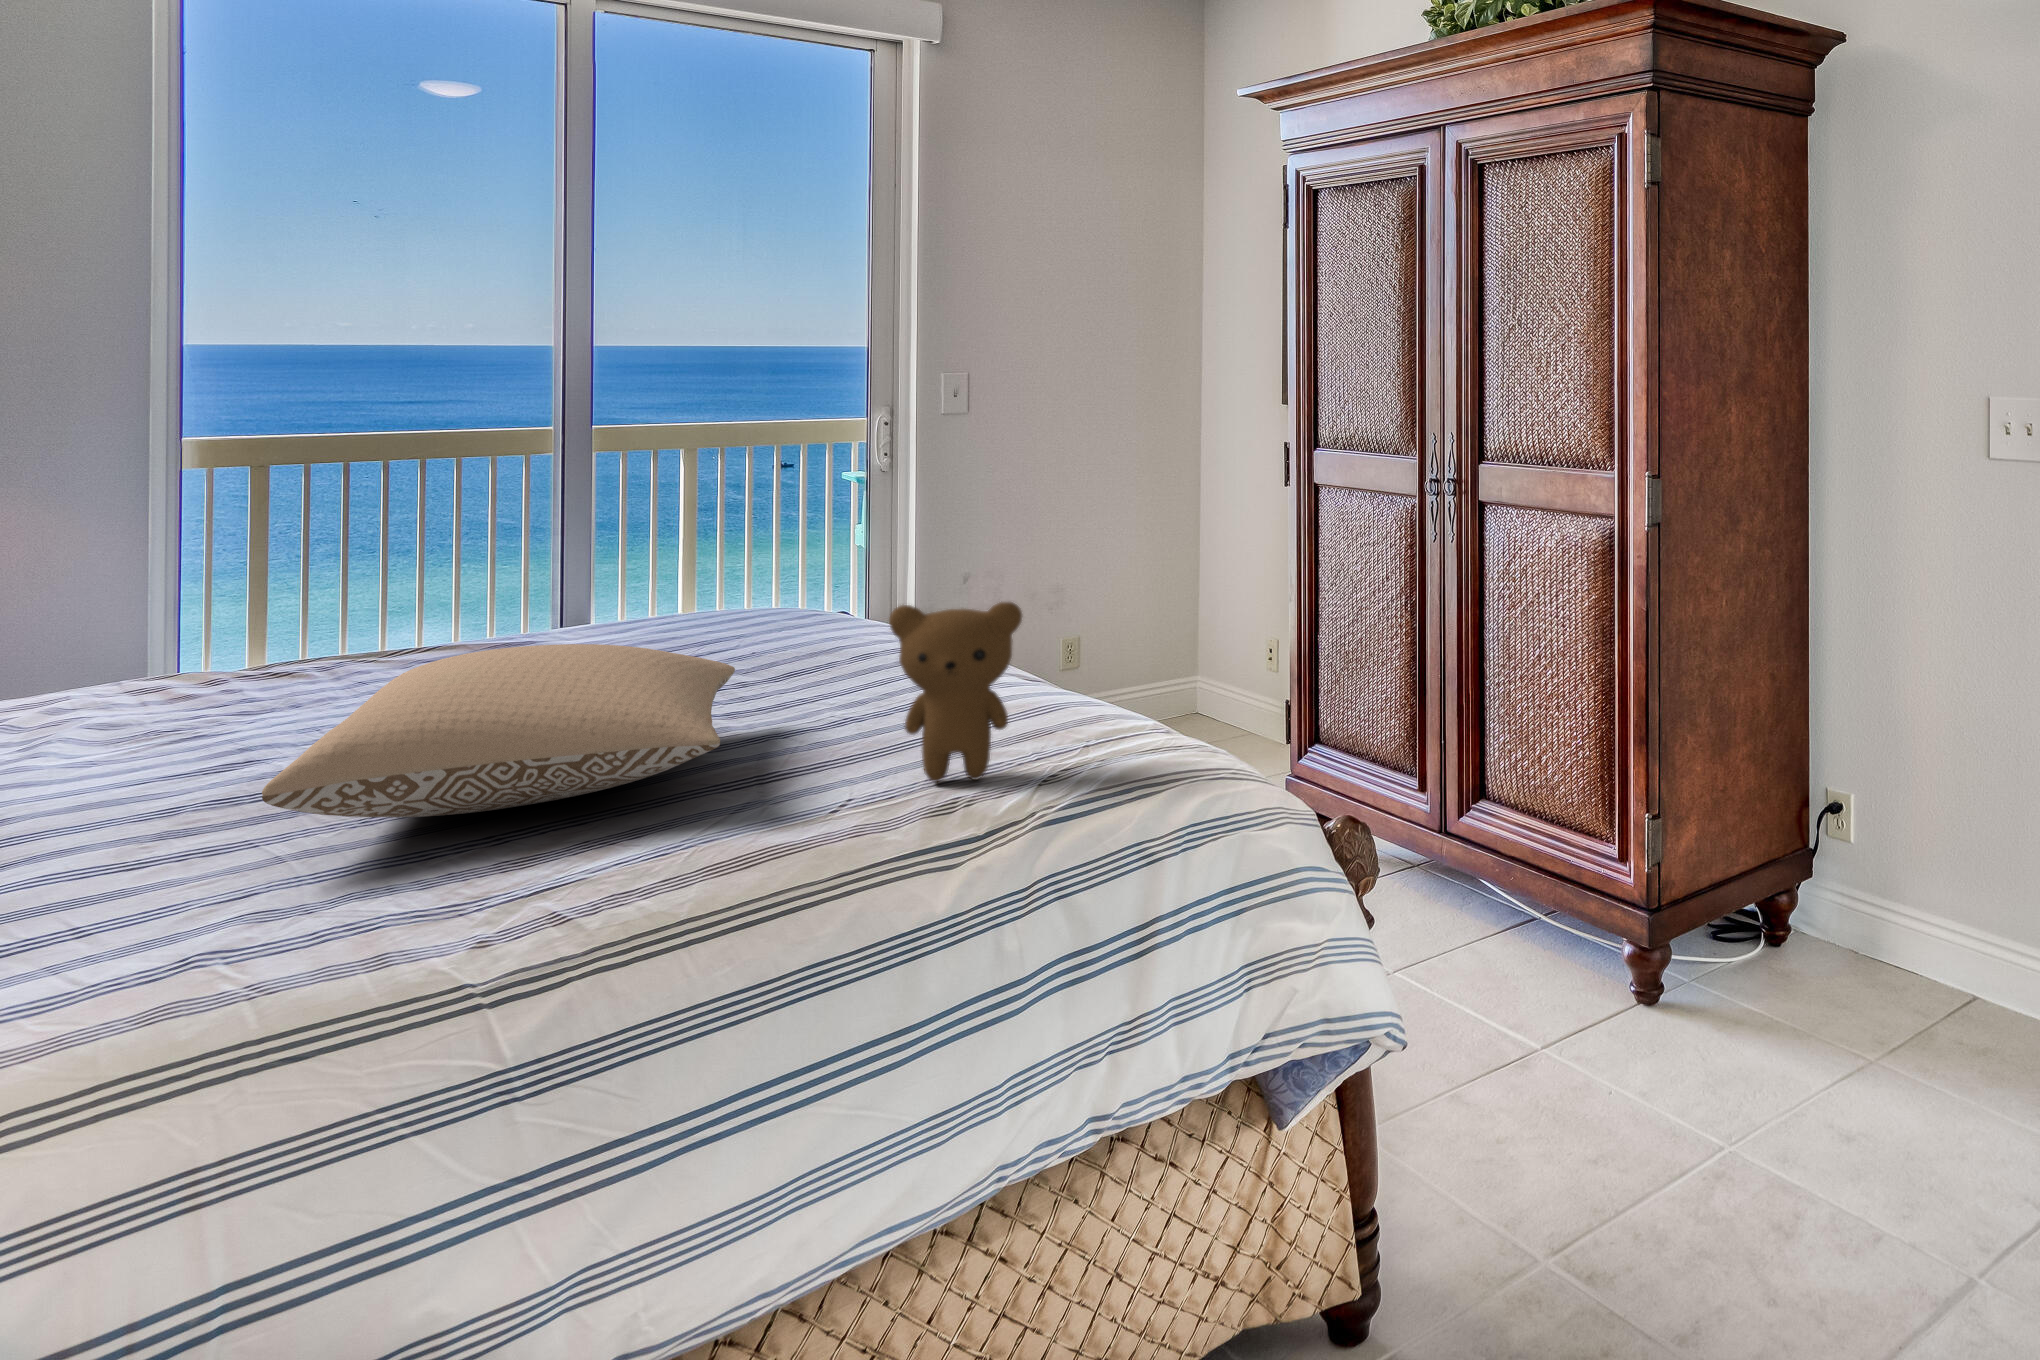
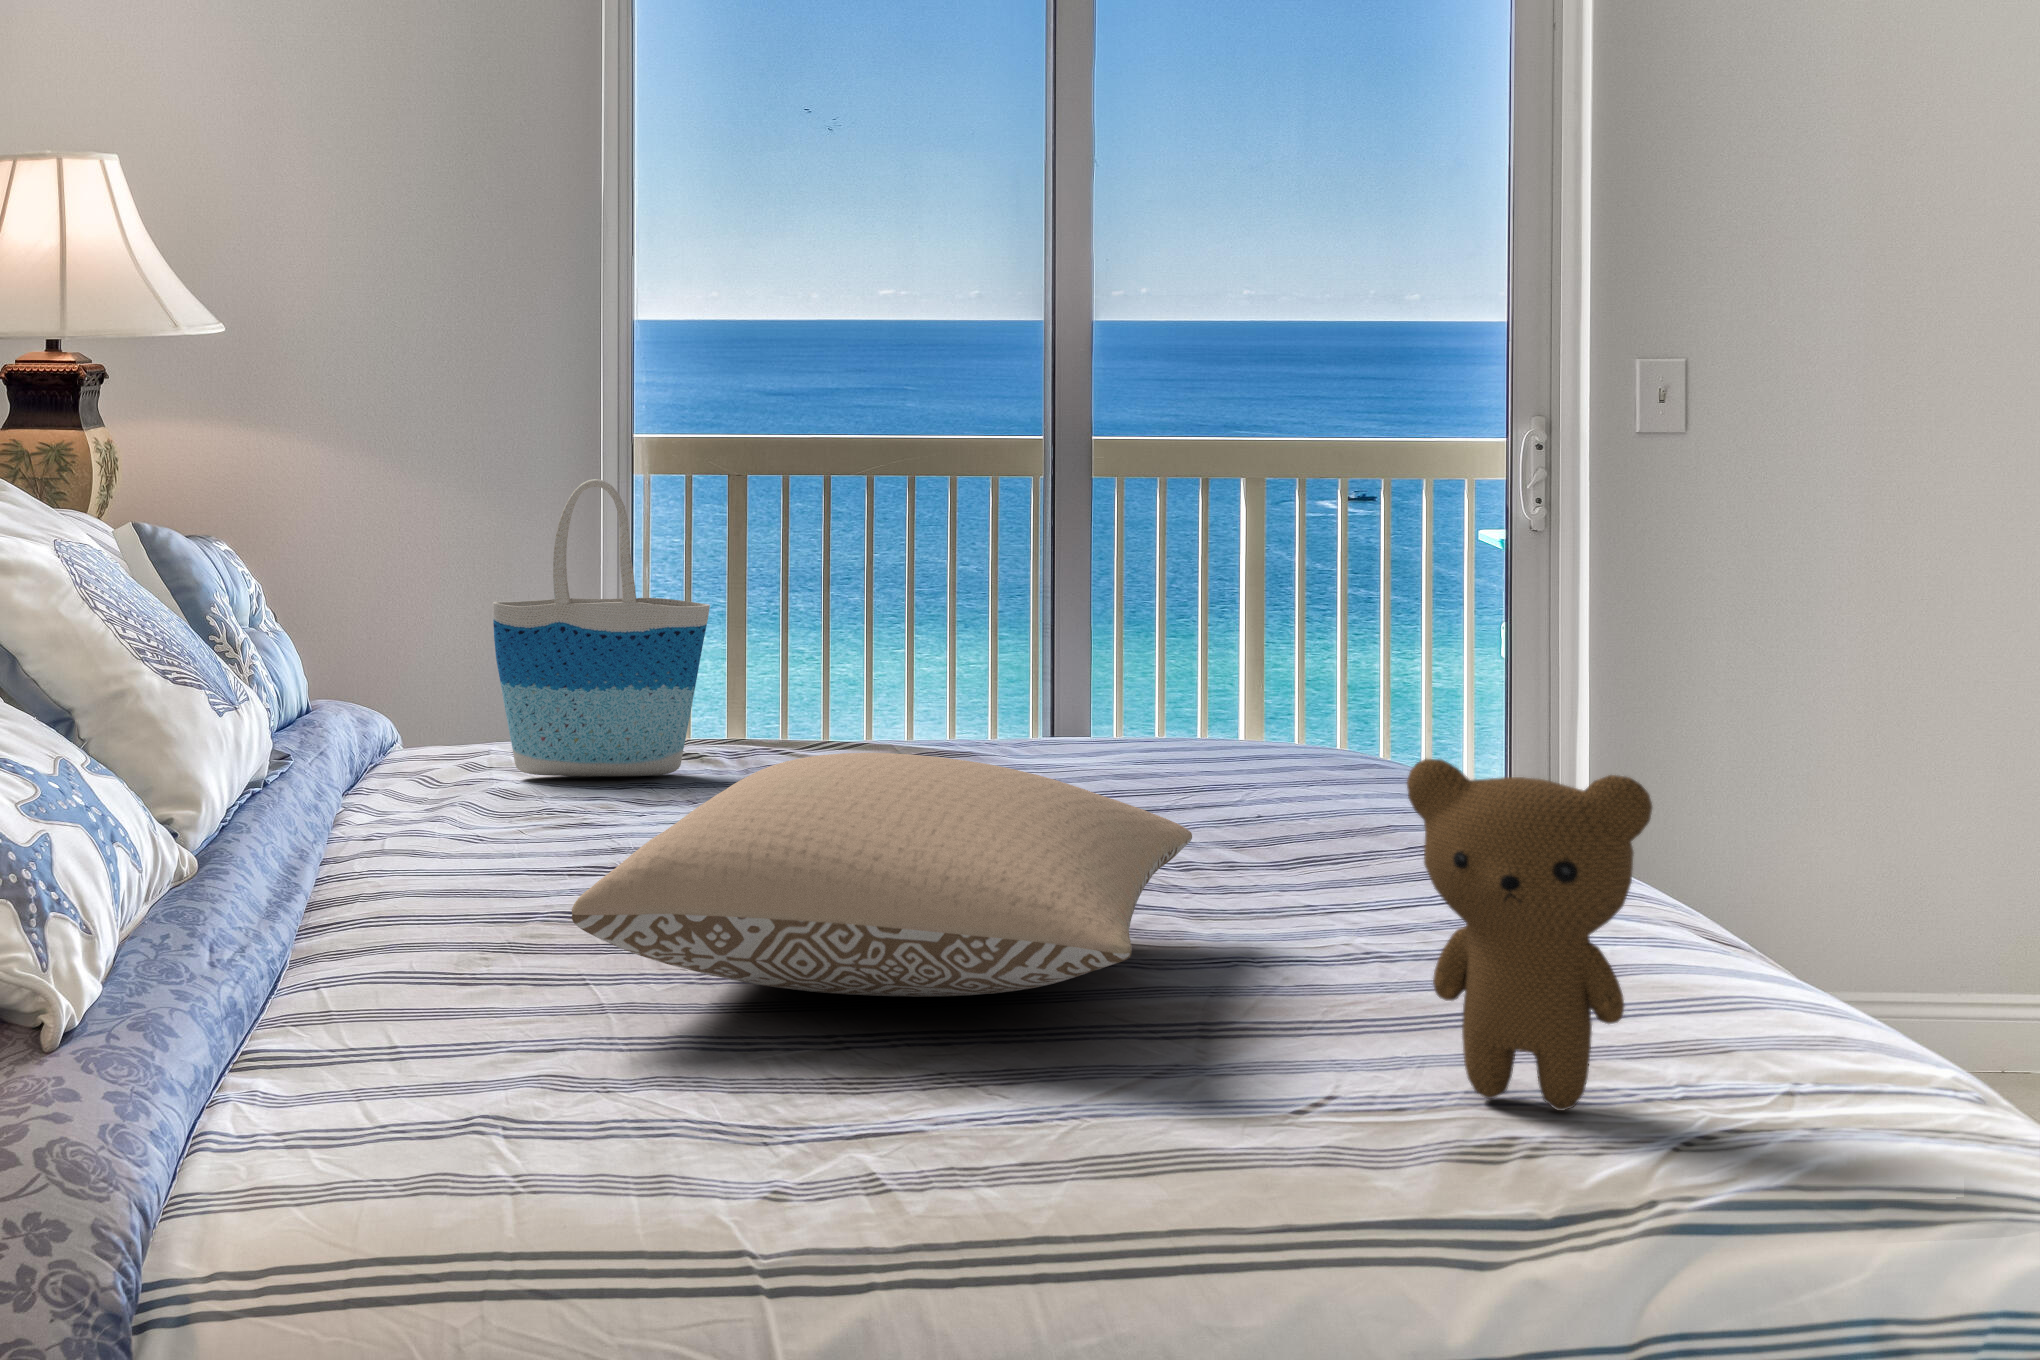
tote bag: none [74,470,304,707] -> present [493,479,710,776]

